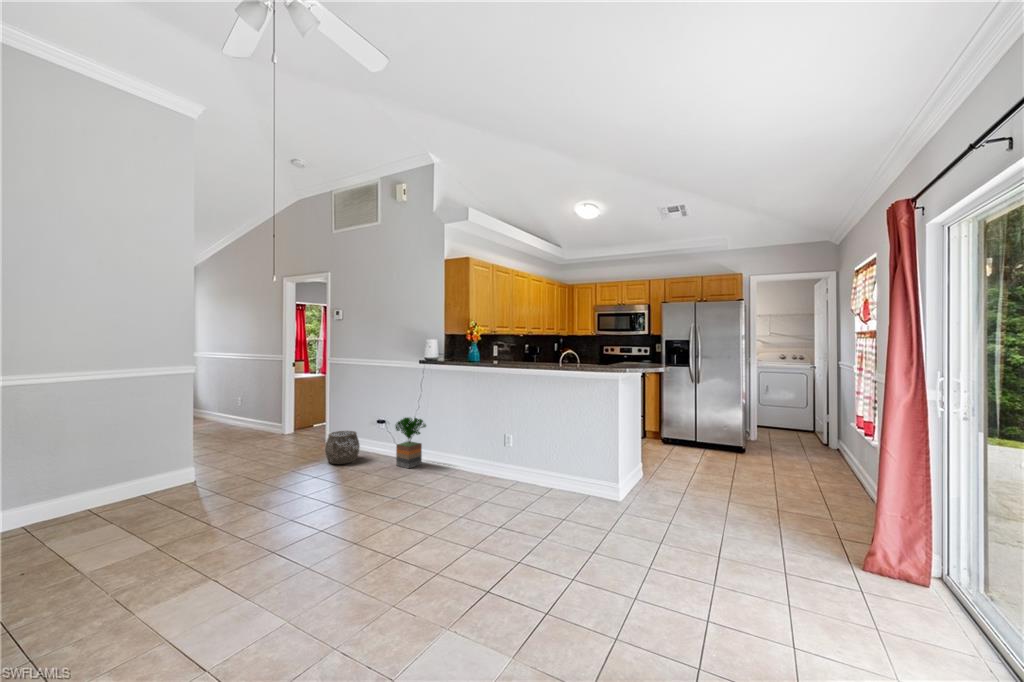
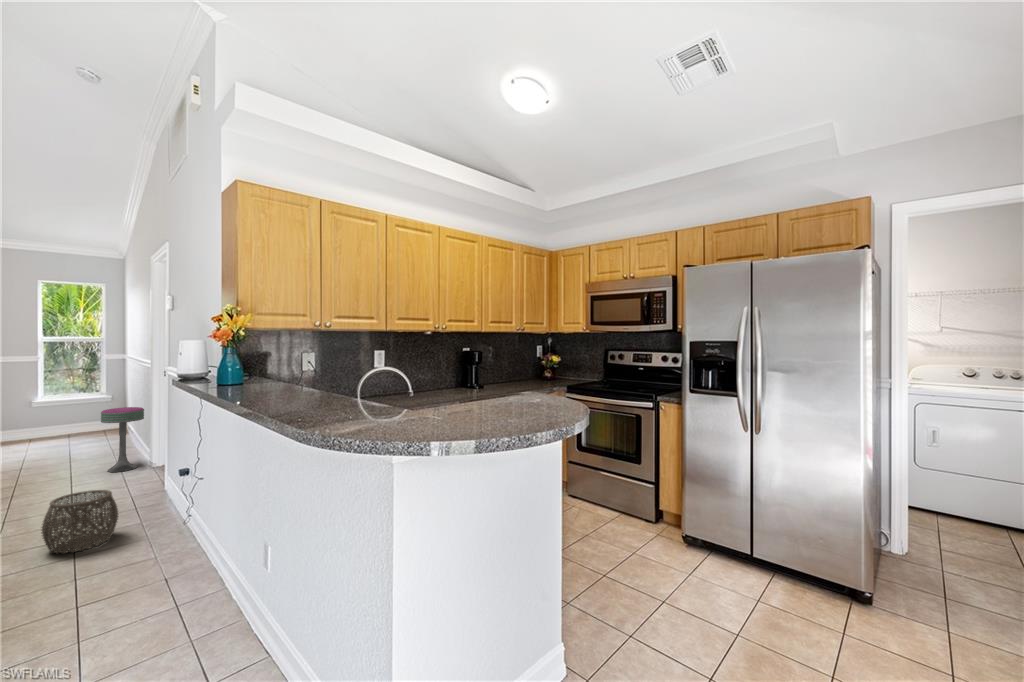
bar stool: none [263,389,289,435] -> present [101,407,144,472]
potted tree: present [396,418,426,468] -> none [114,477,198,580]

